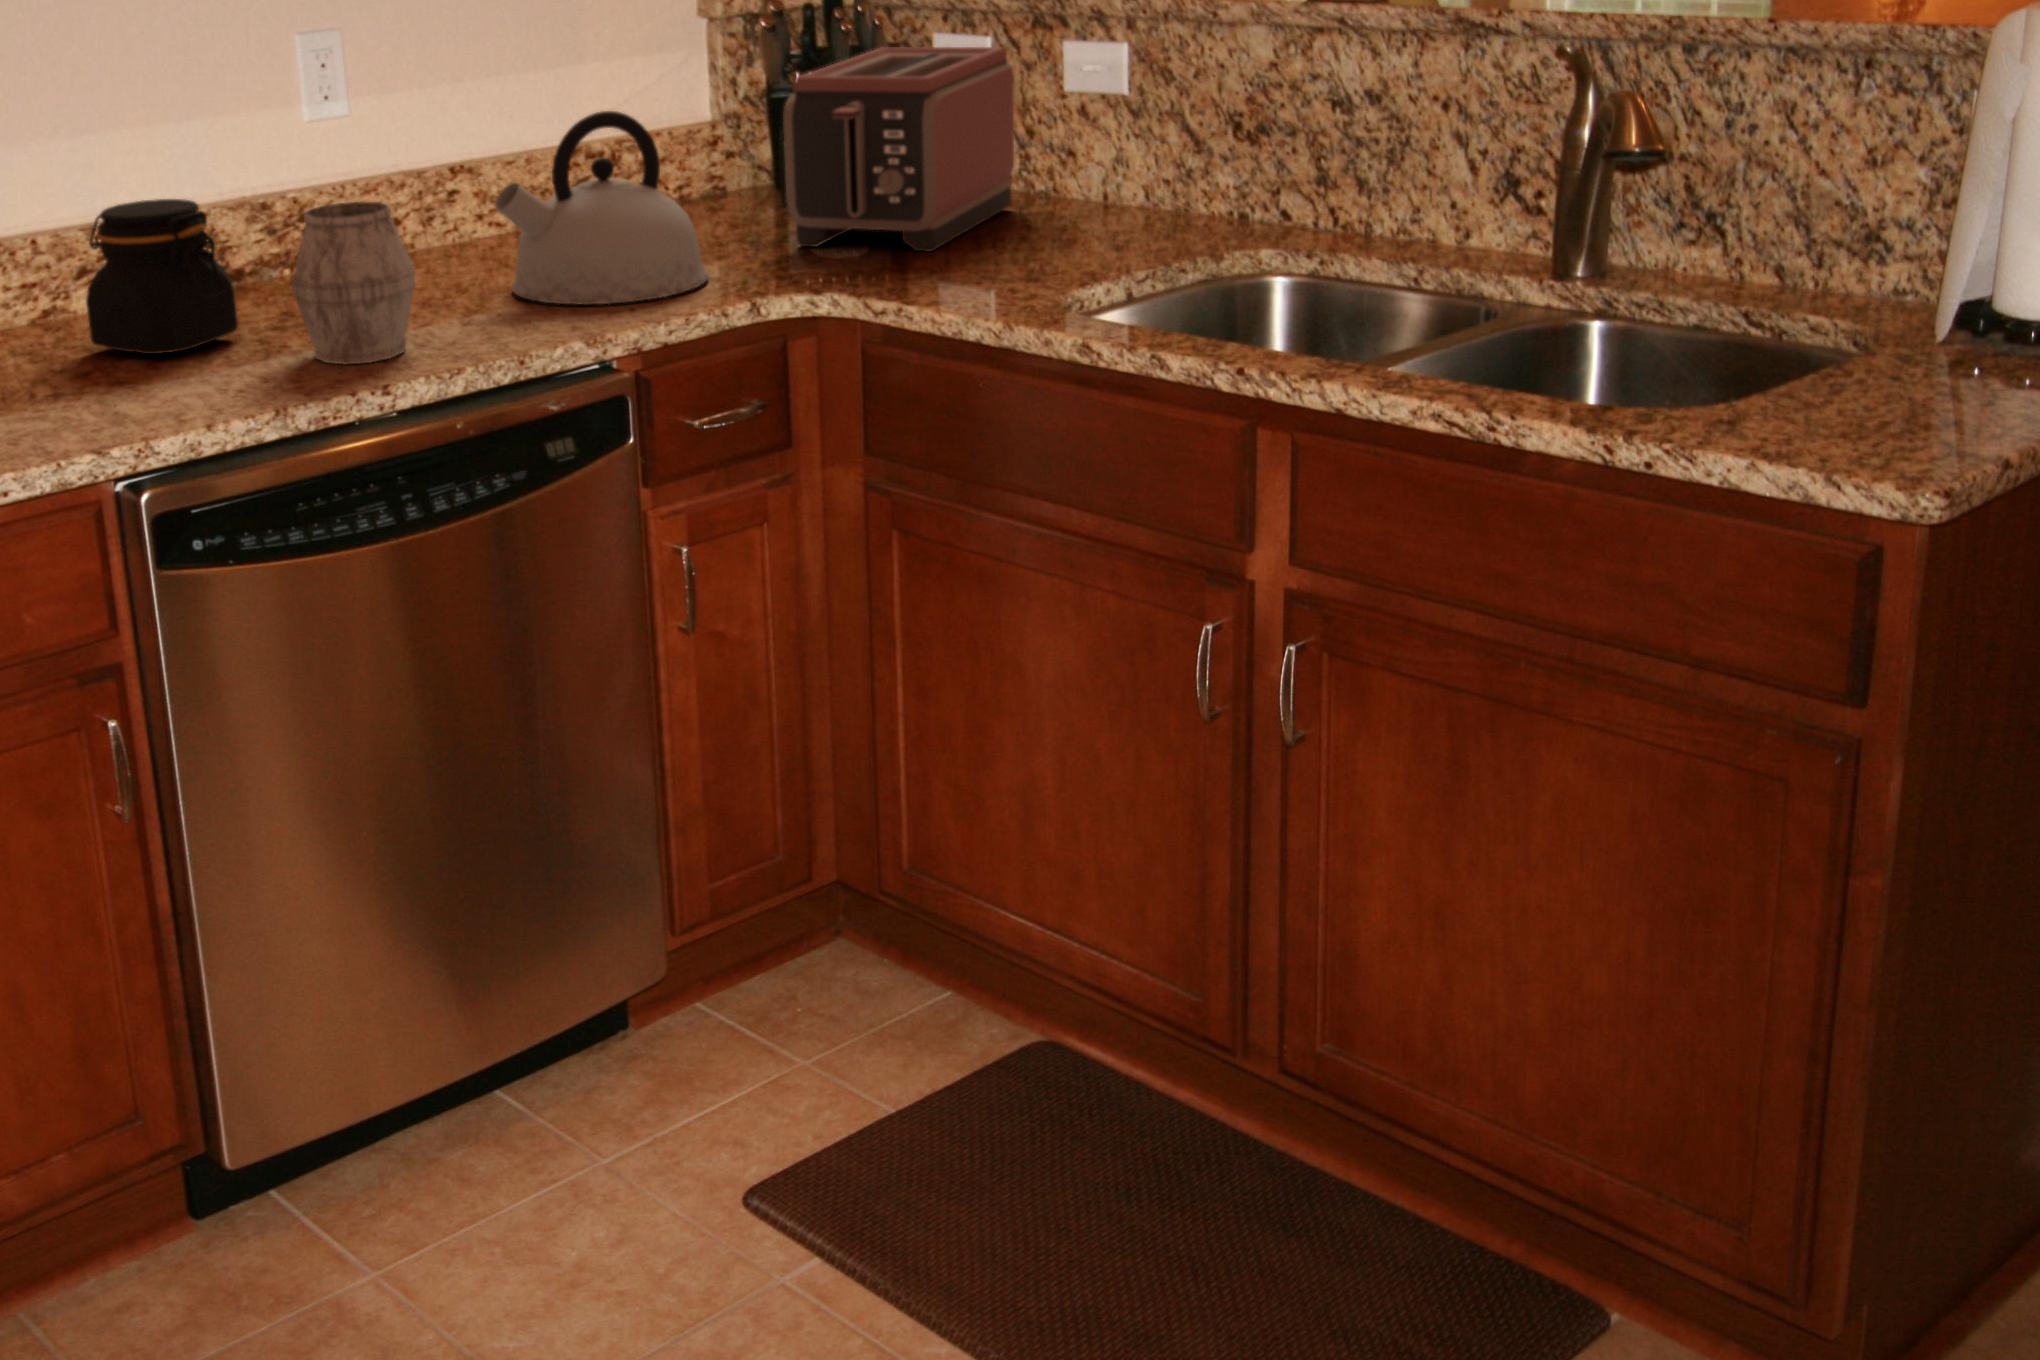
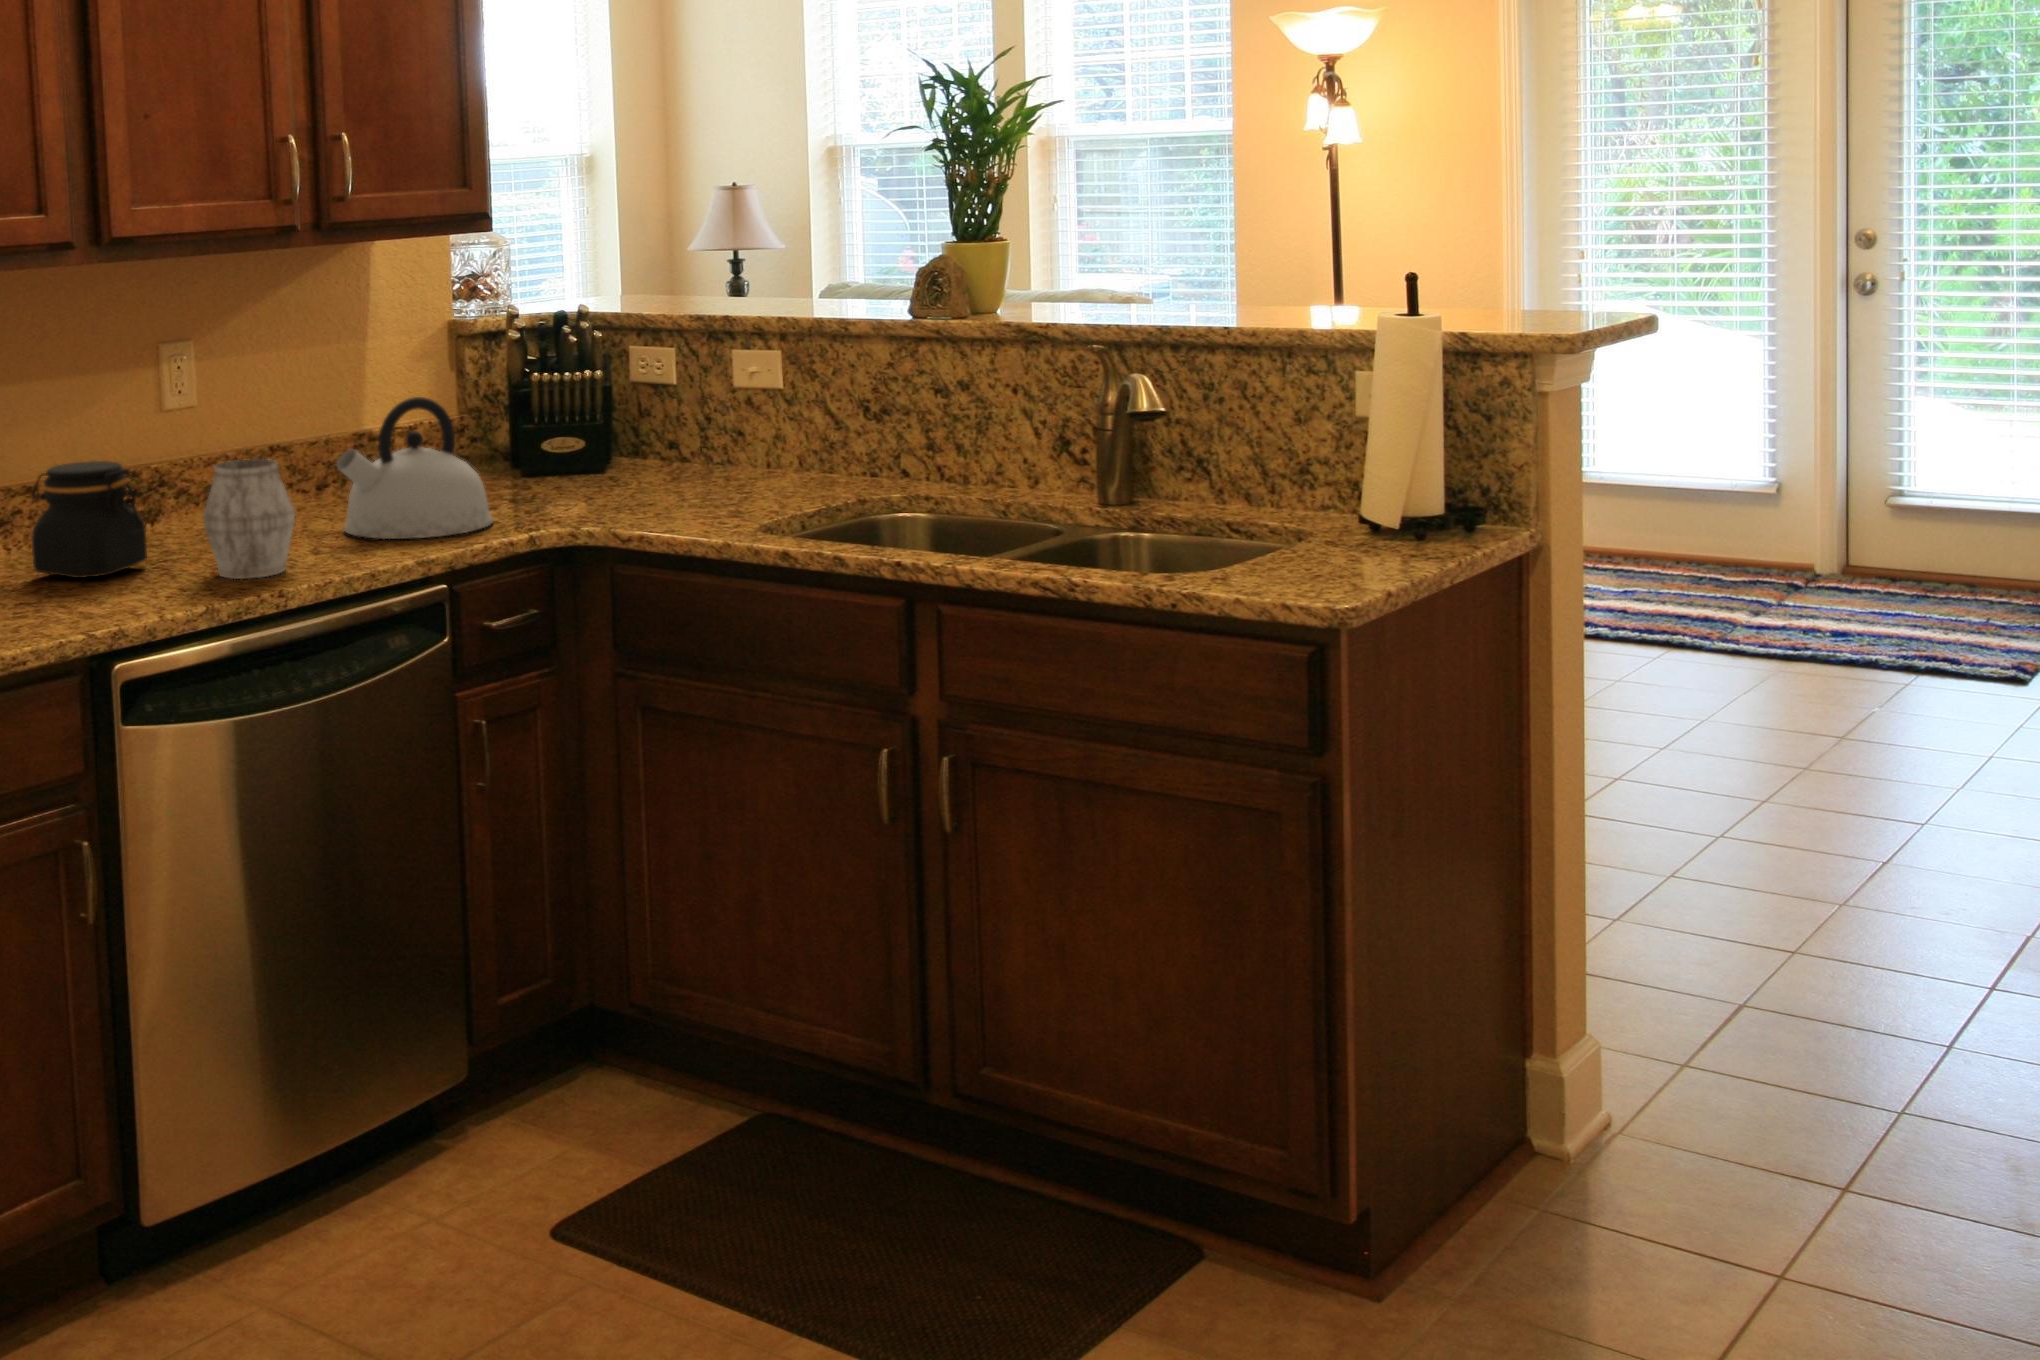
toaster: present [783,47,1014,251] -> none [539,354,702,501]

